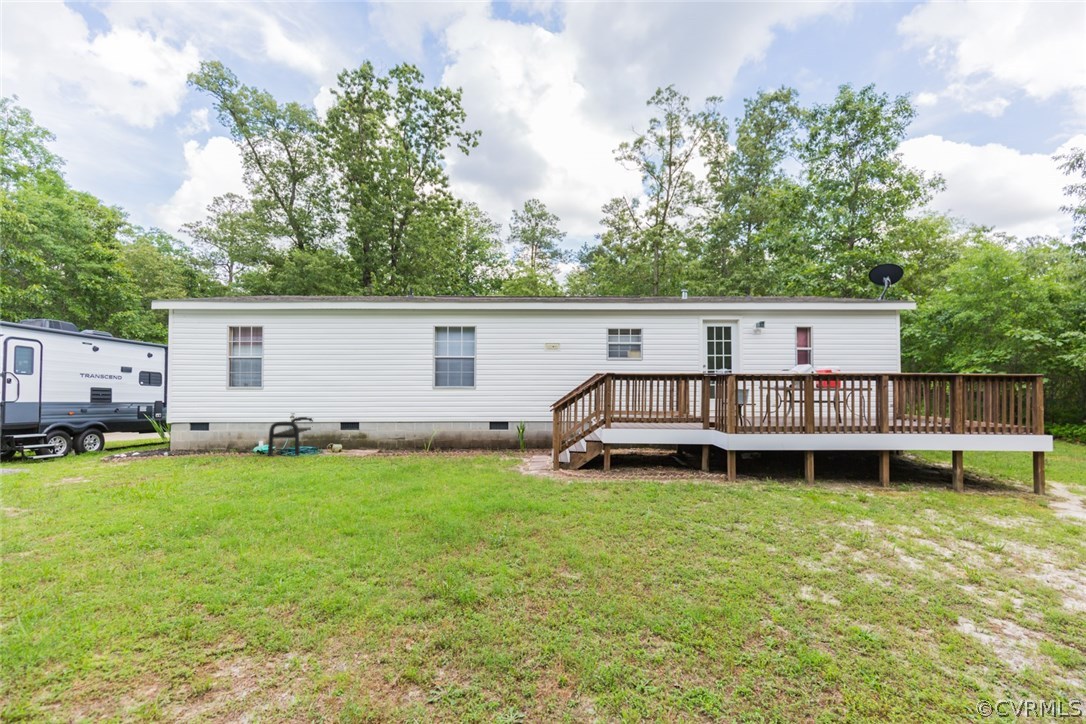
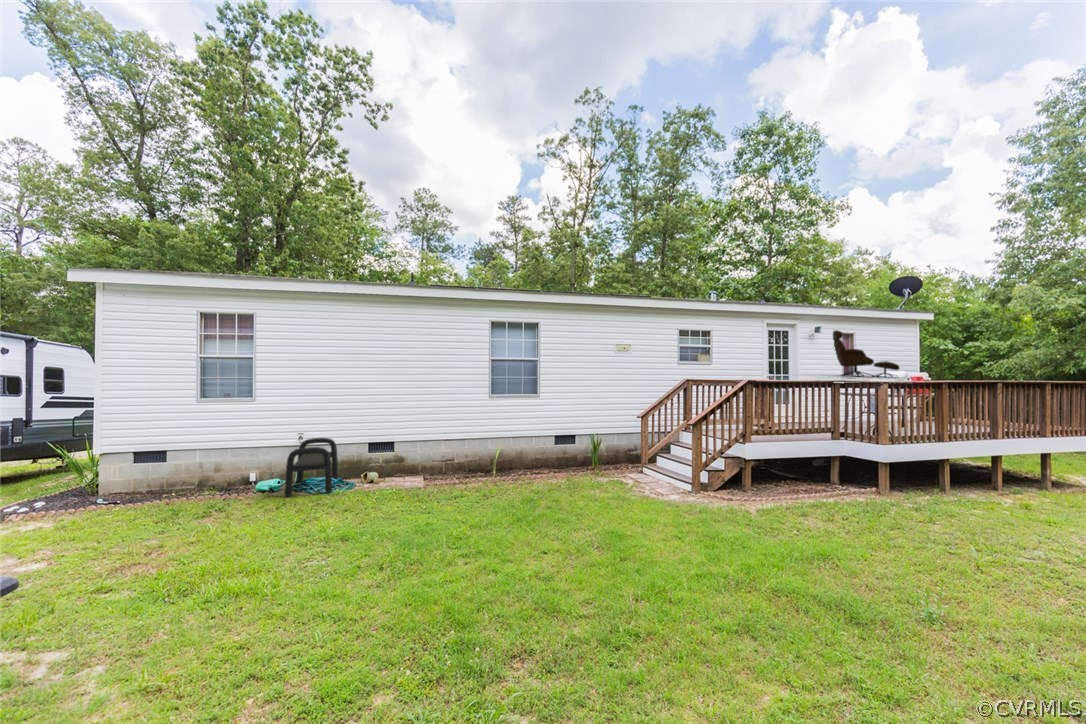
lounge chair: none [778,324,845,371] -> present [833,330,900,377]

